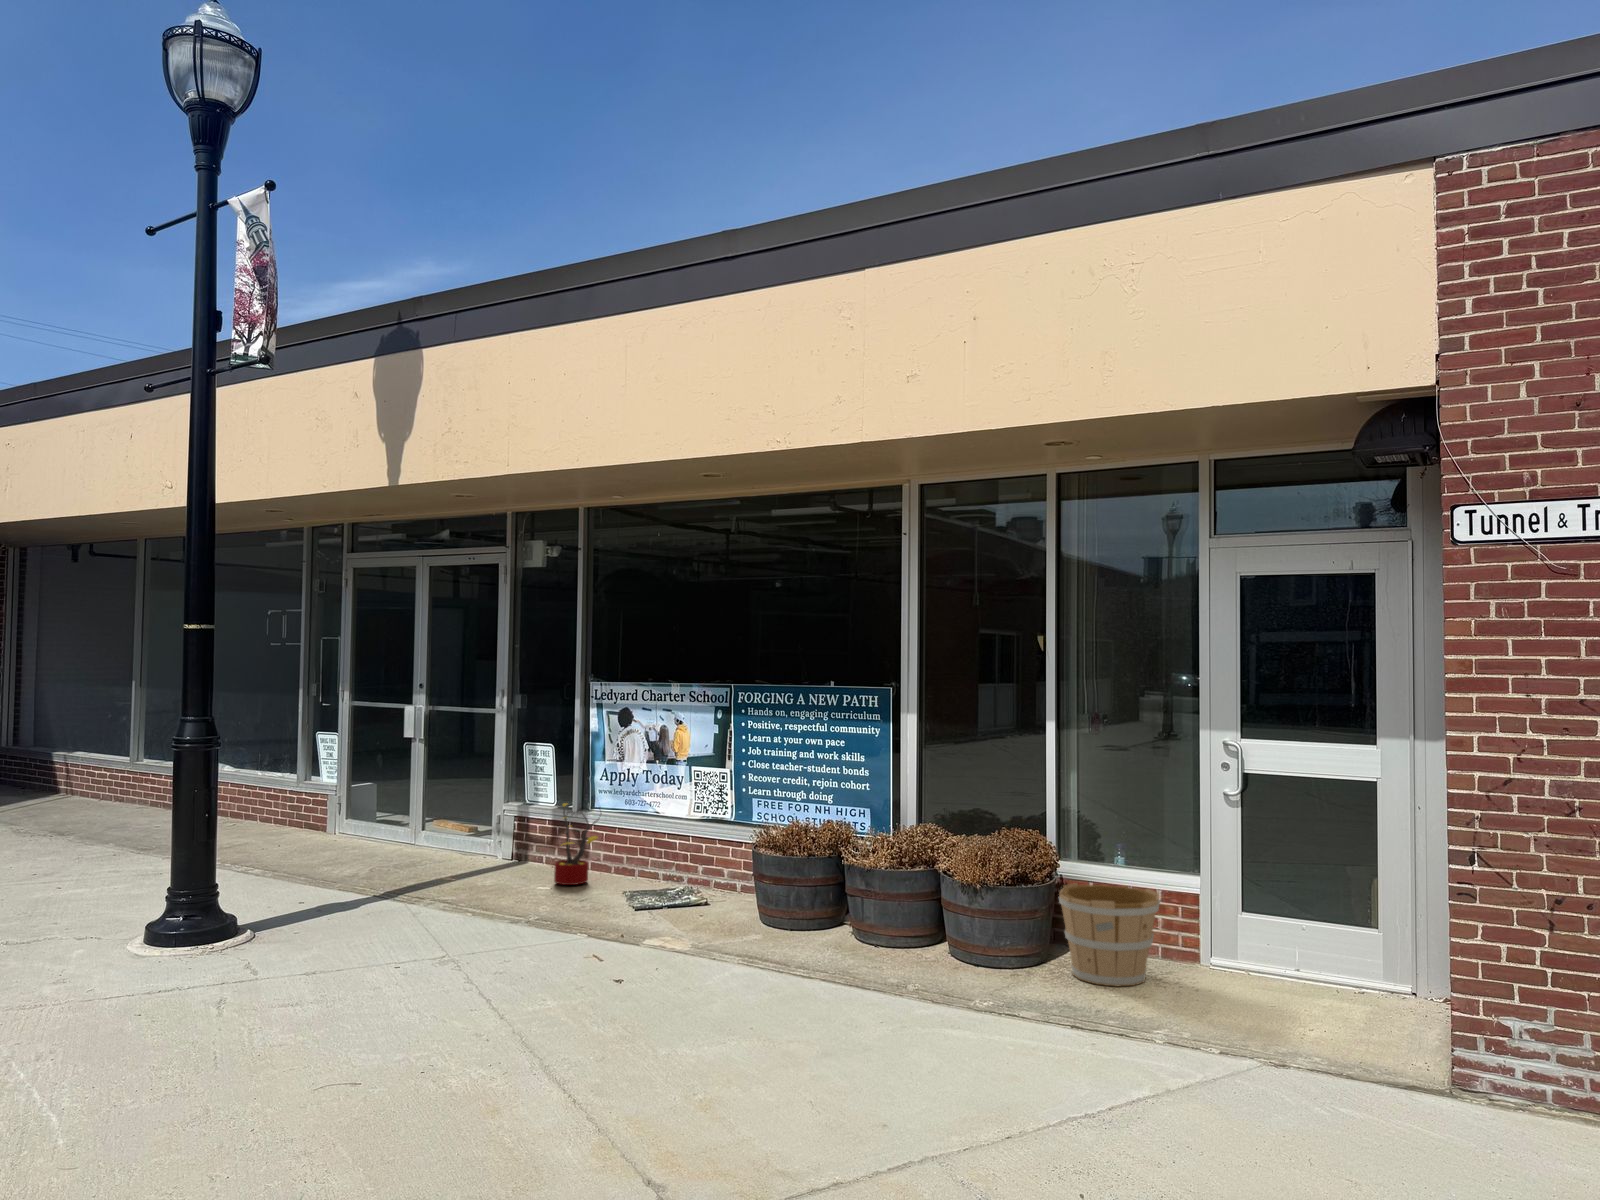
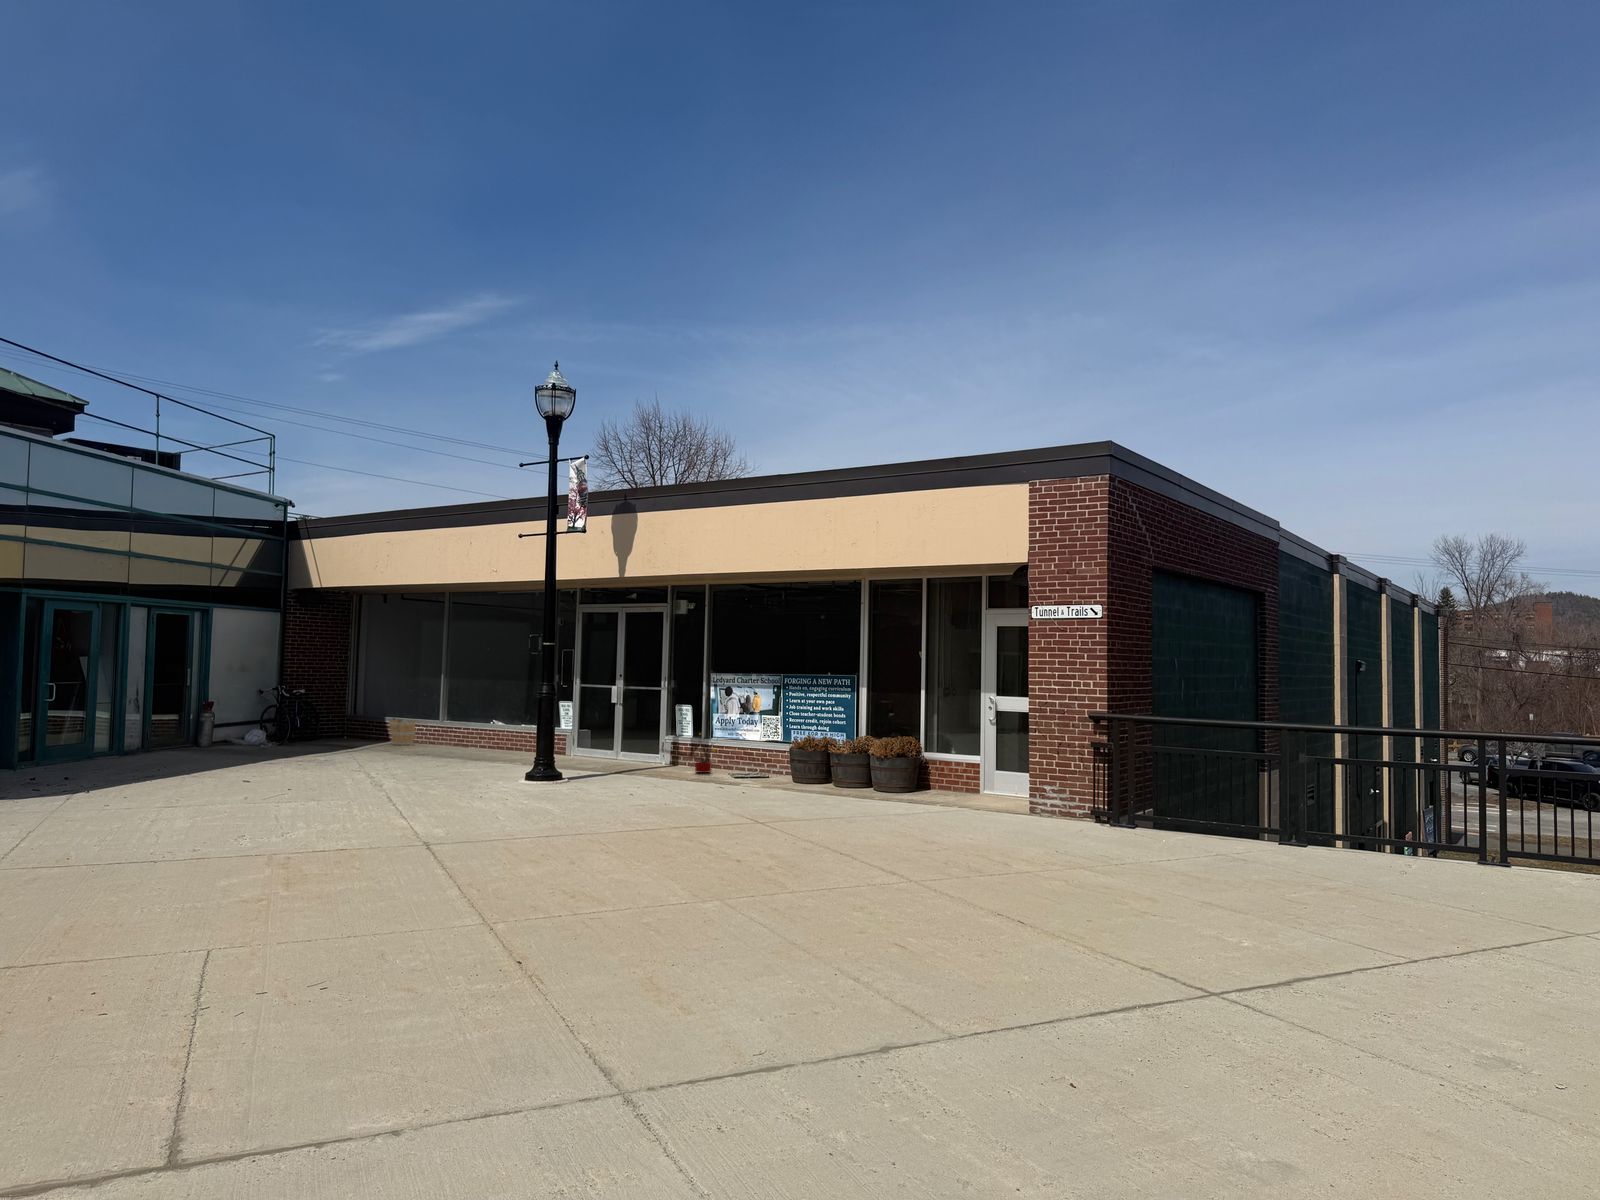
wooden bucket: present [1059,883,1160,986] -> present [389,719,418,745]

